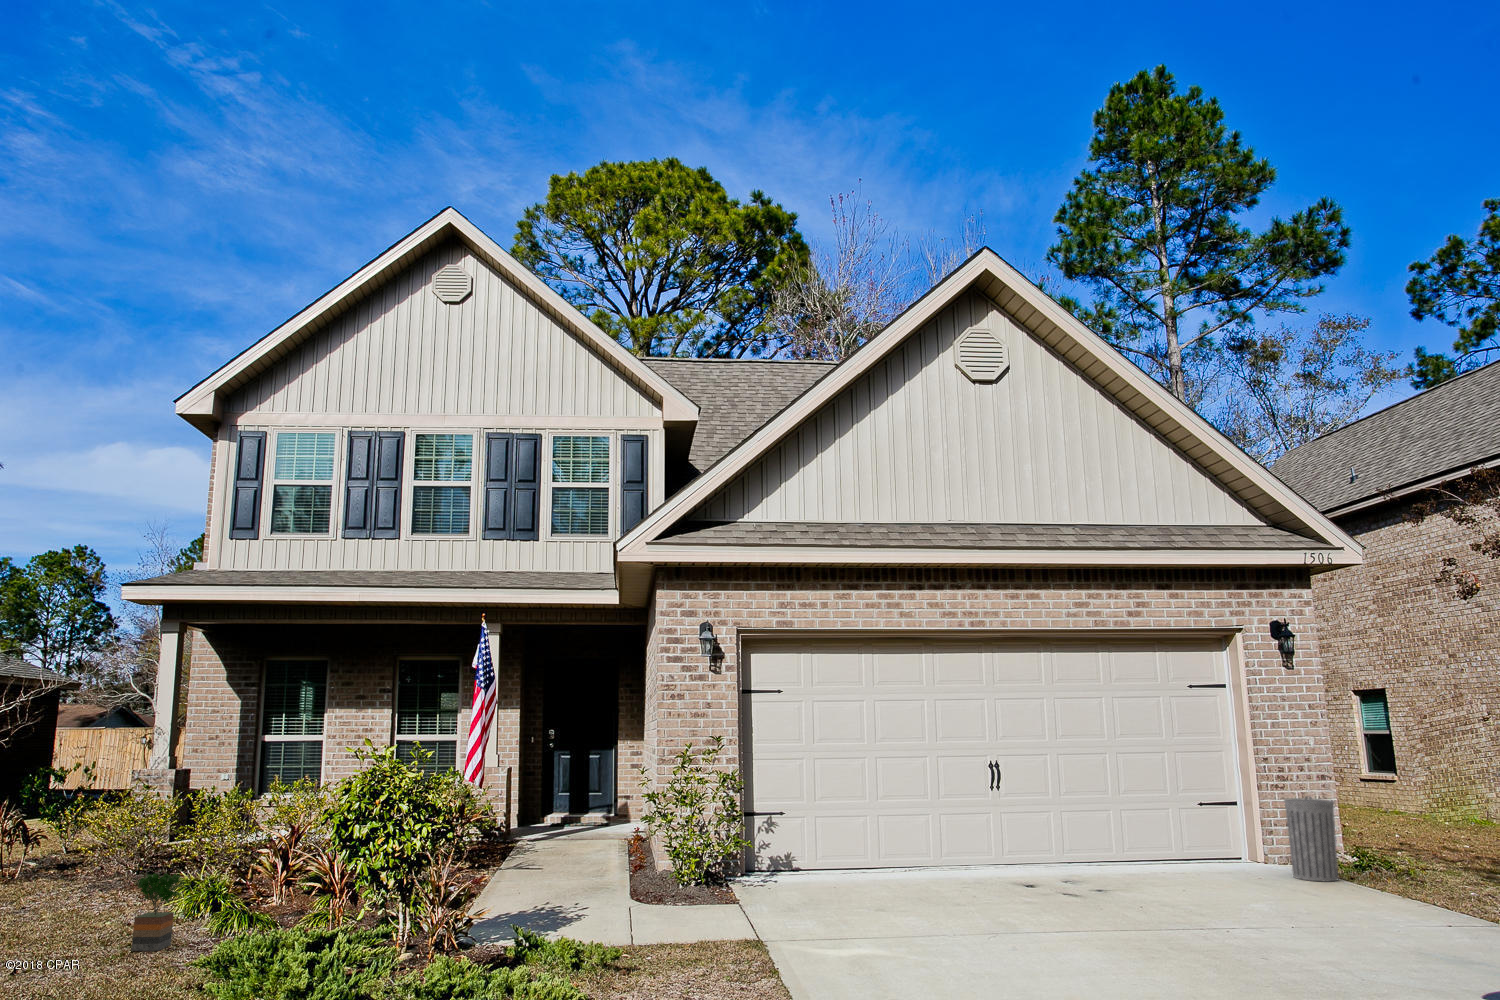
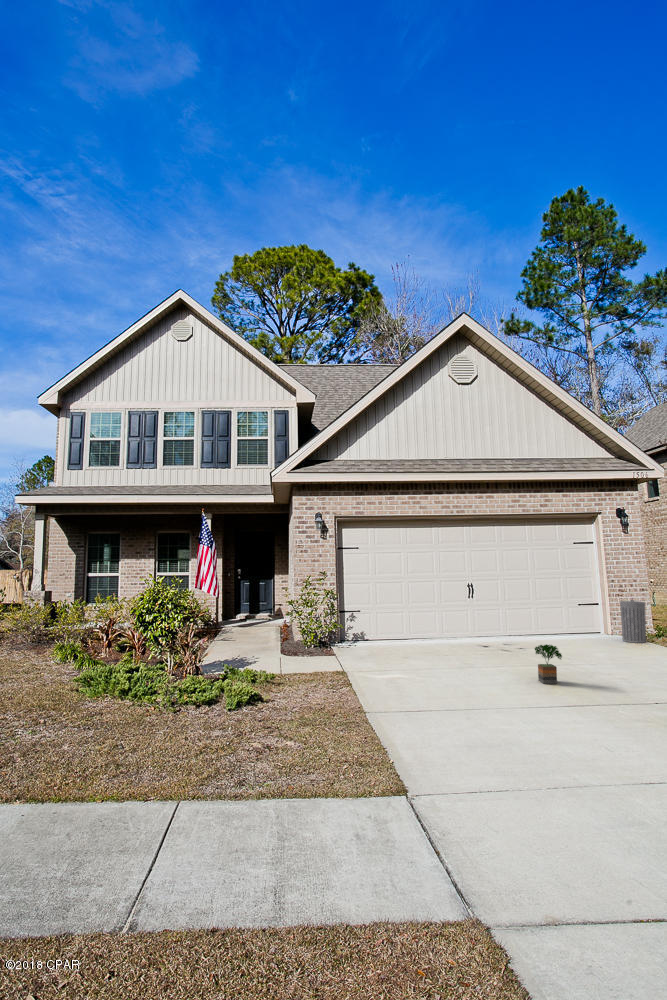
potted tree: present [131,874,185,951] -> present [535,644,562,684]

